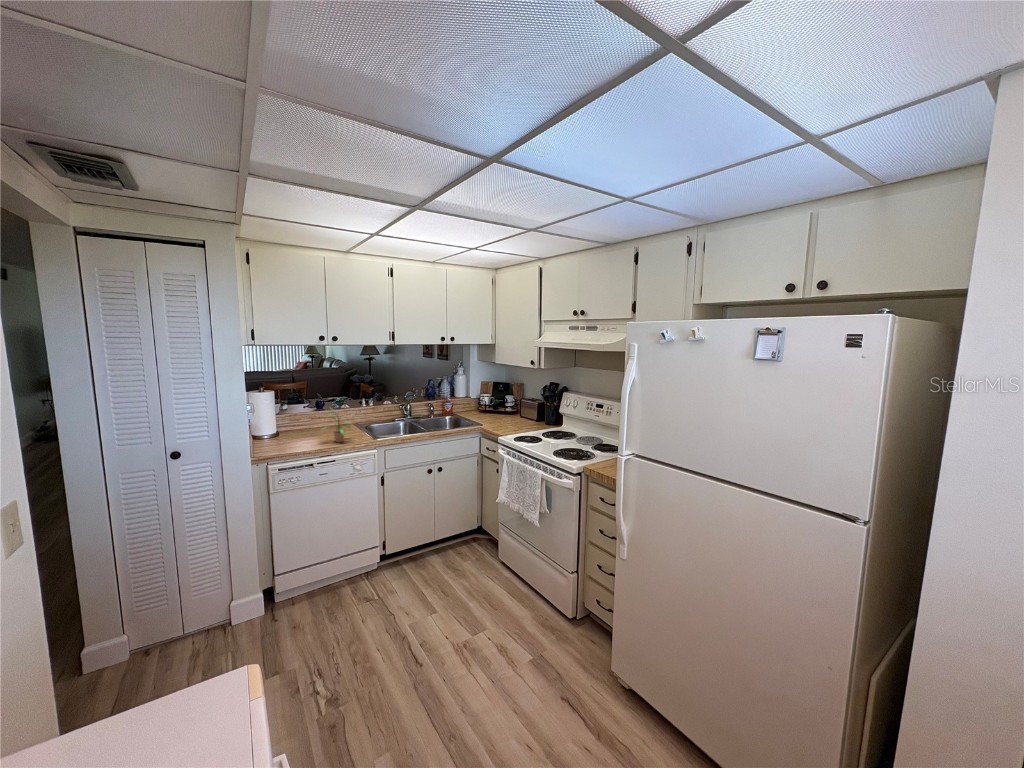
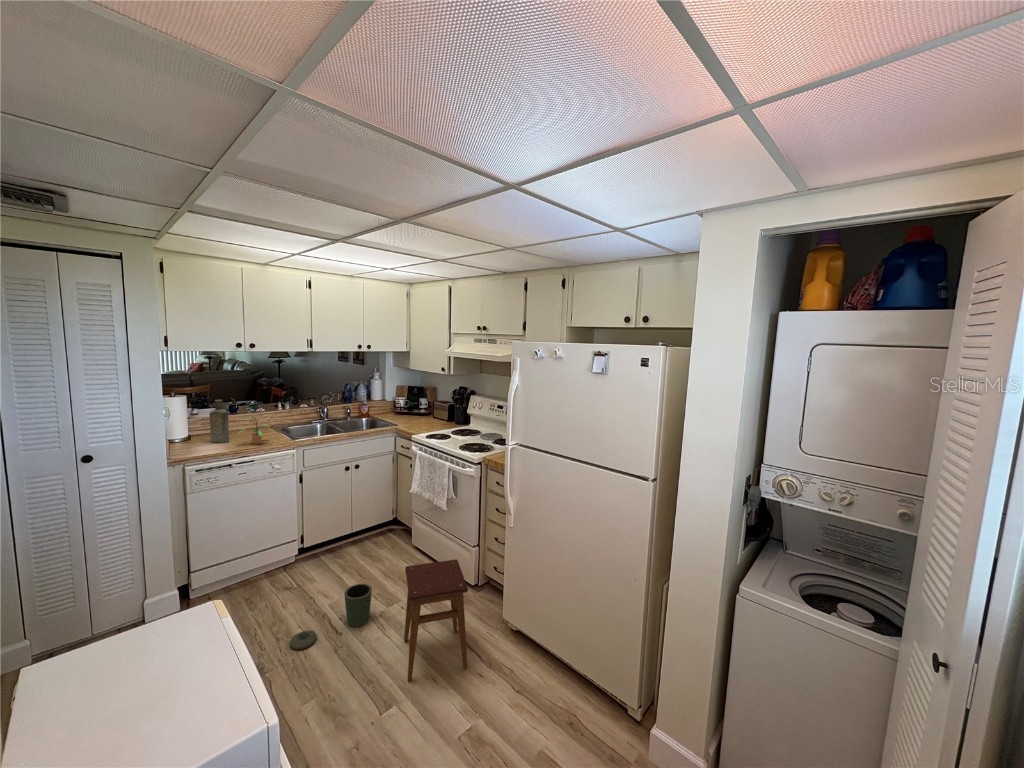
bottle: none [295,395,313,440] -> present [210,400,229,443]
stool: none [492,593,572,746] -> present [404,560,468,681]
trash can: none [366,607,455,682] -> present [290,584,372,650]

